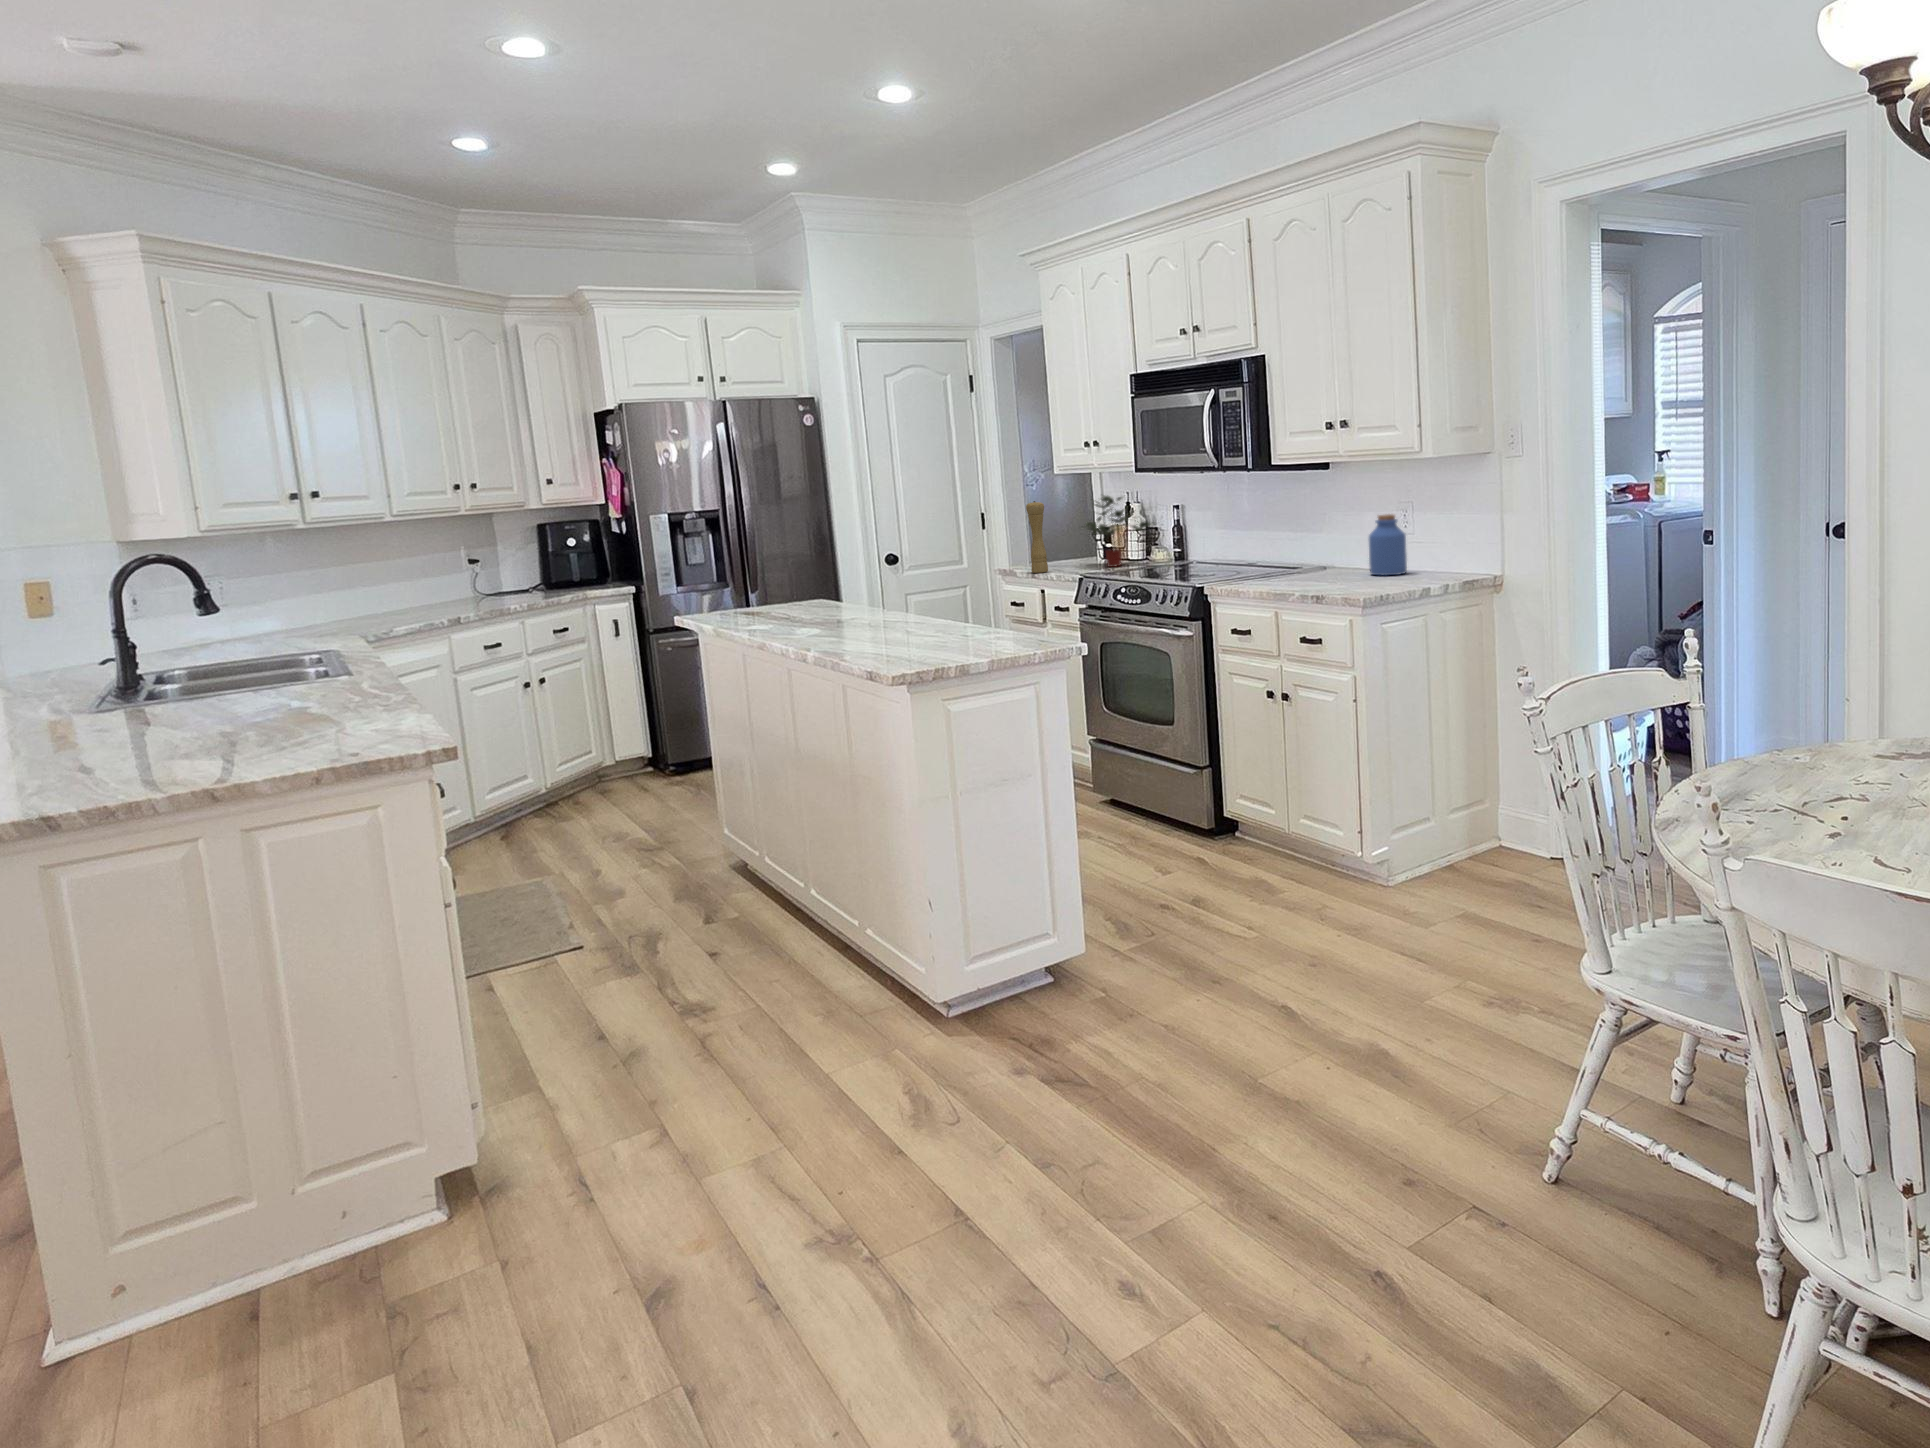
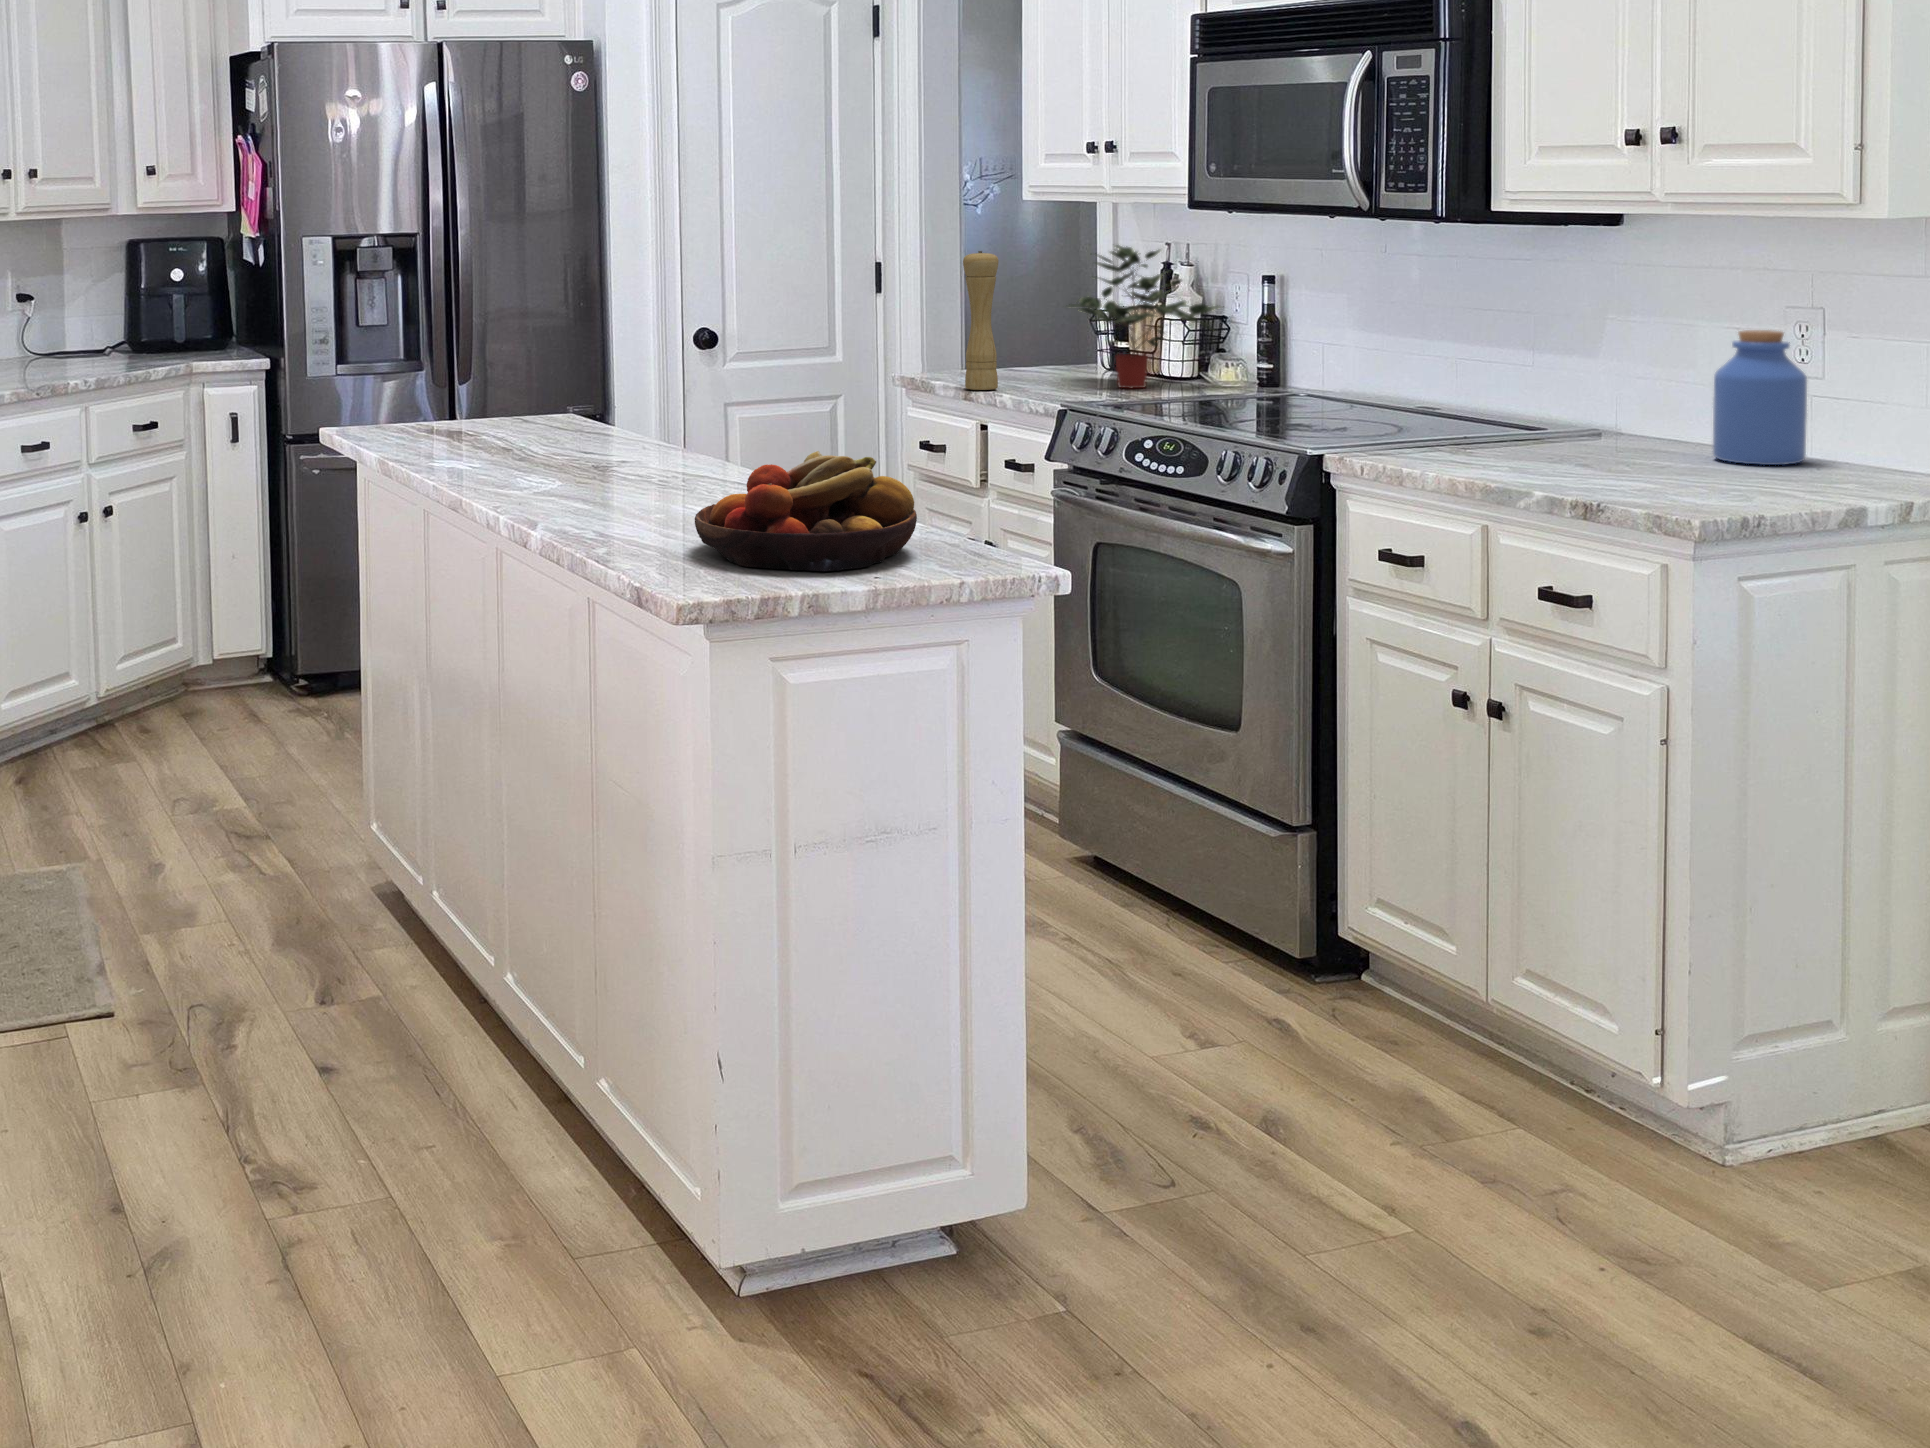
fruit bowl: none [897,598,1010,656] -> present [695,451,917,571]

